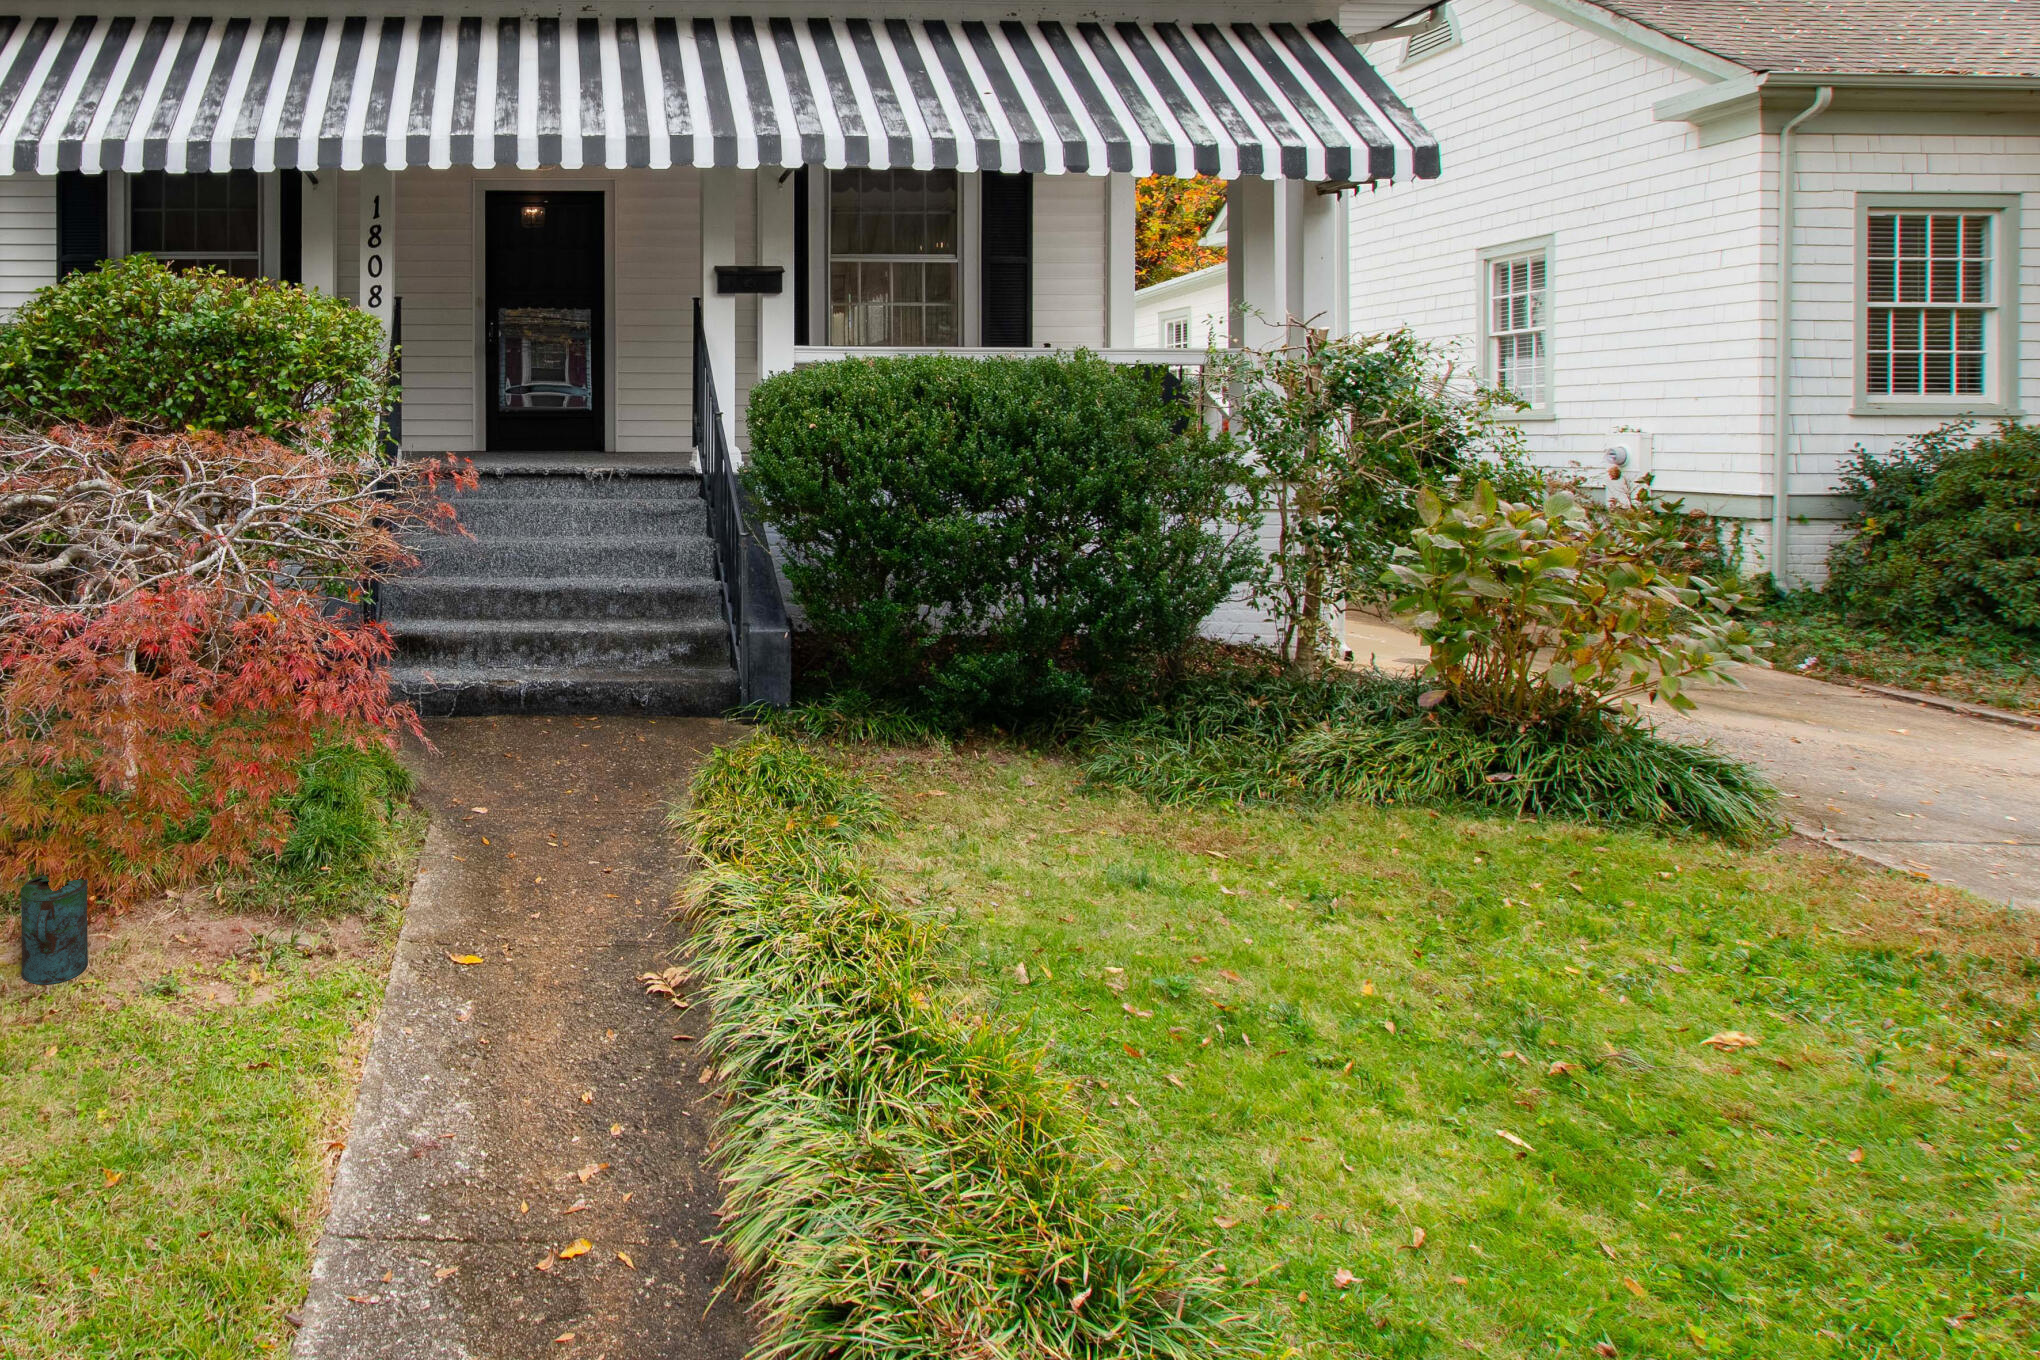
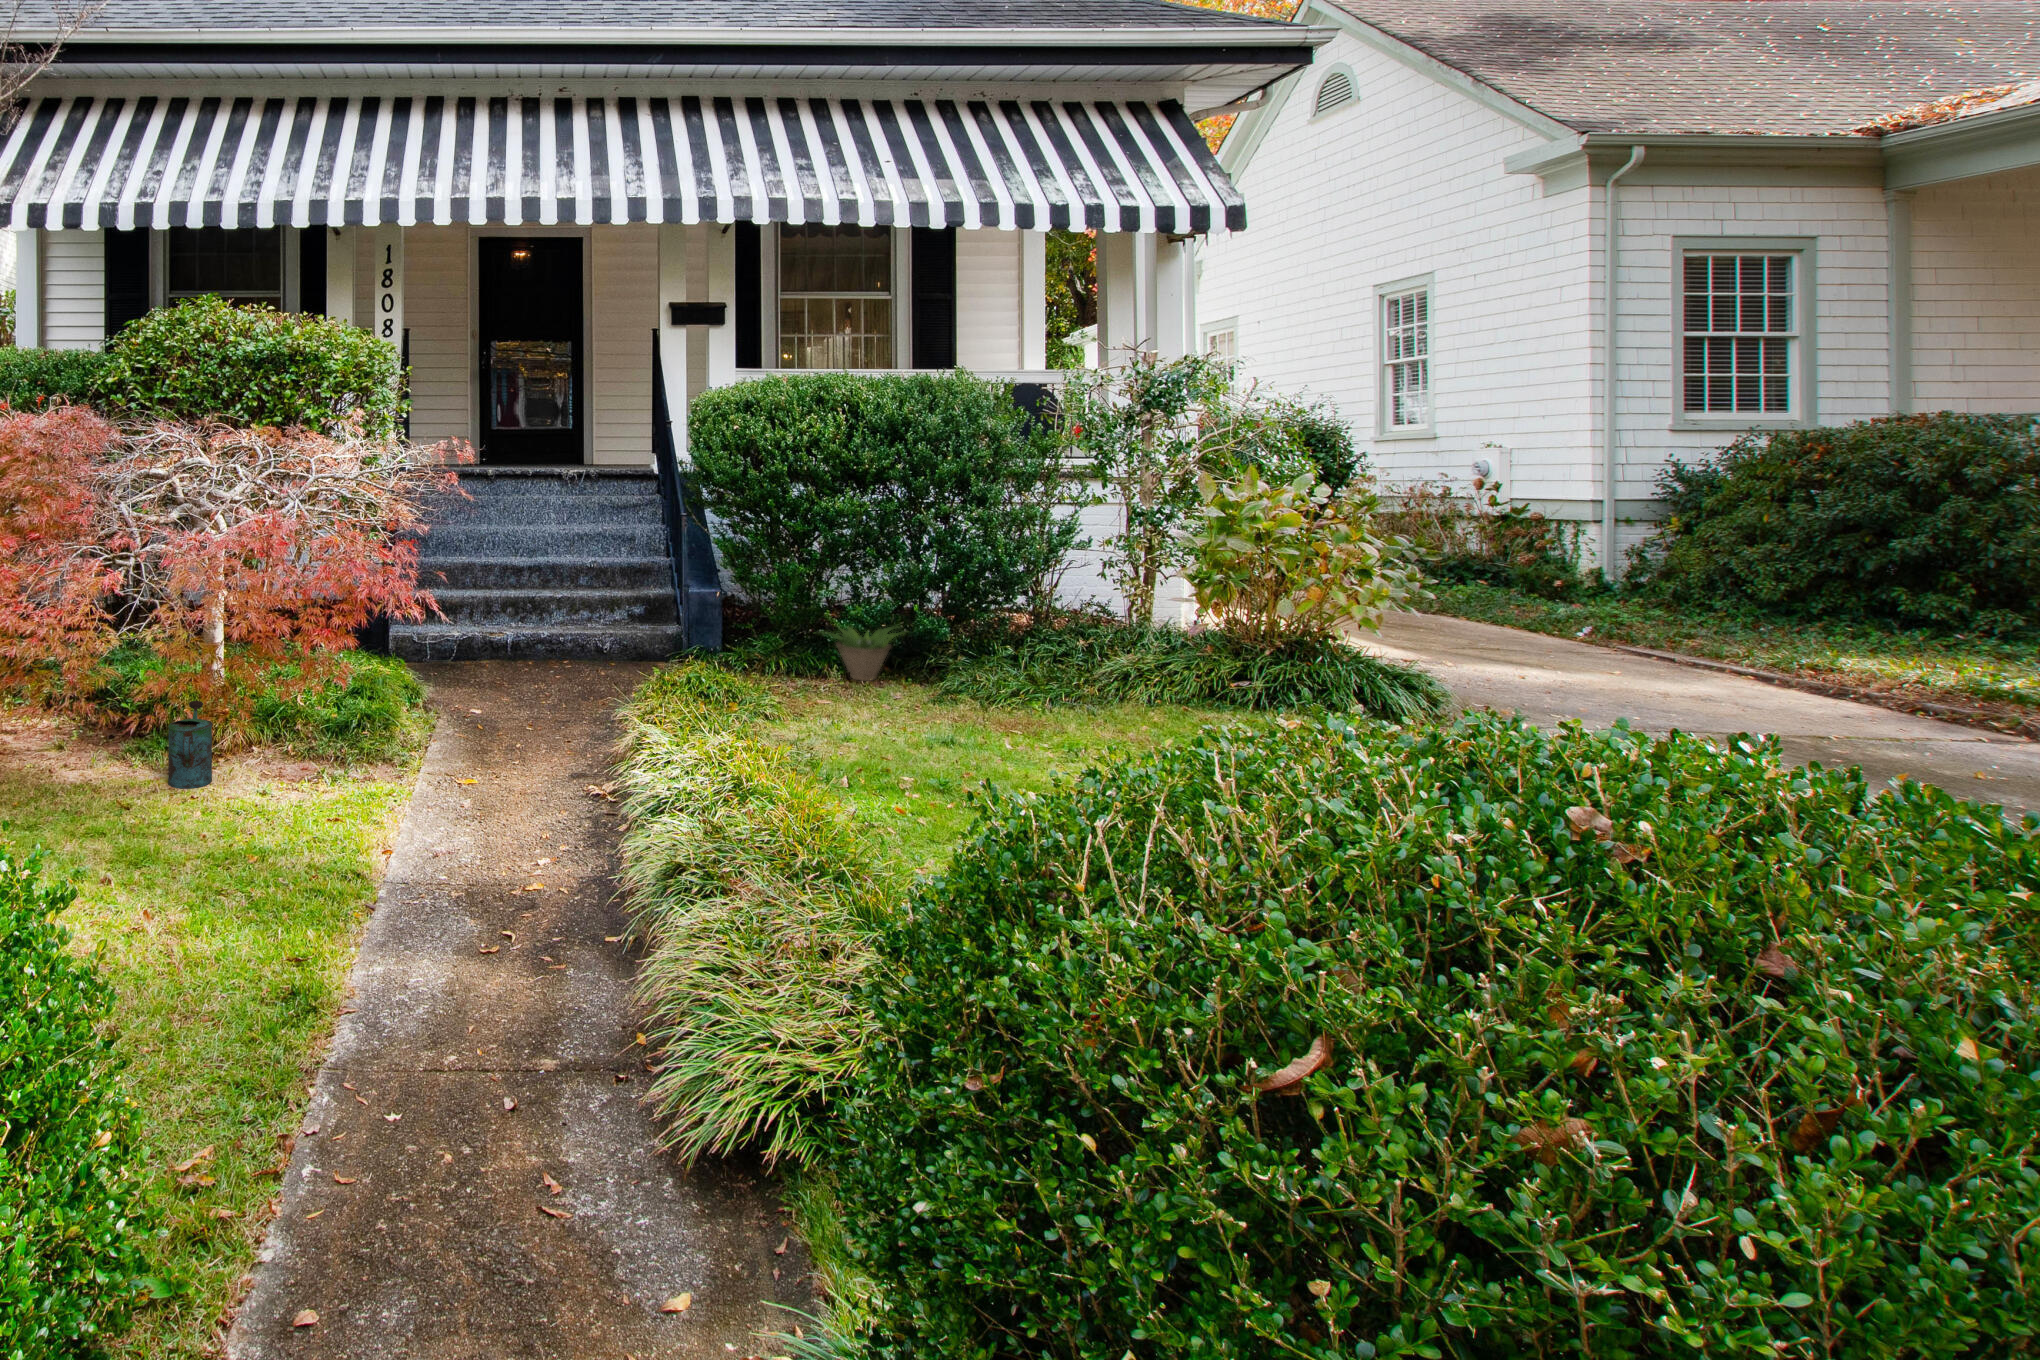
decorative plant: none [914,684,1044,762] -> present [831,626,898,681]

